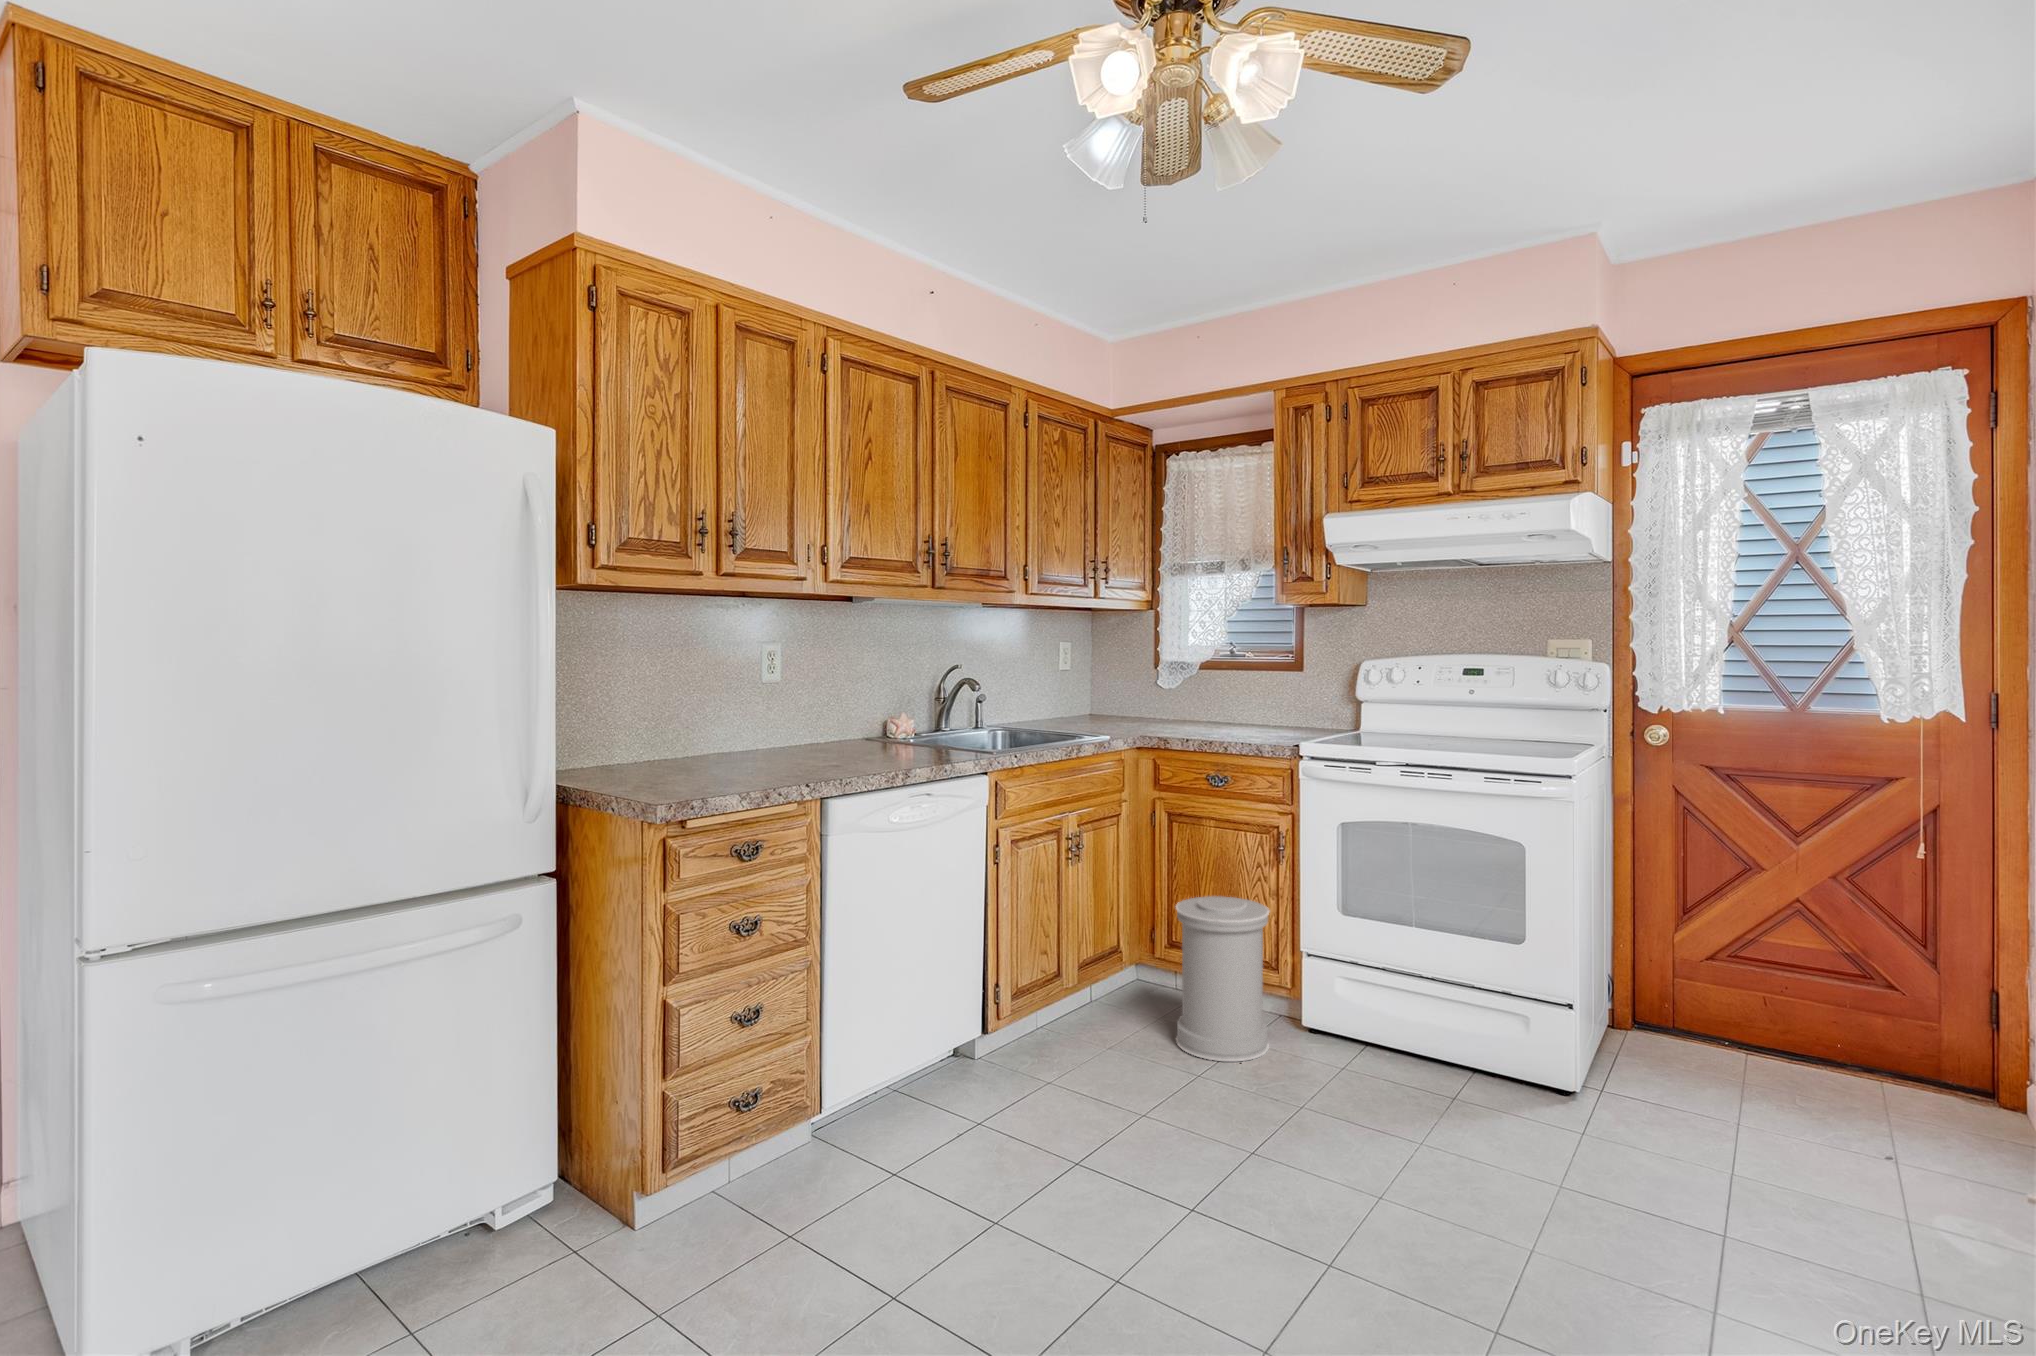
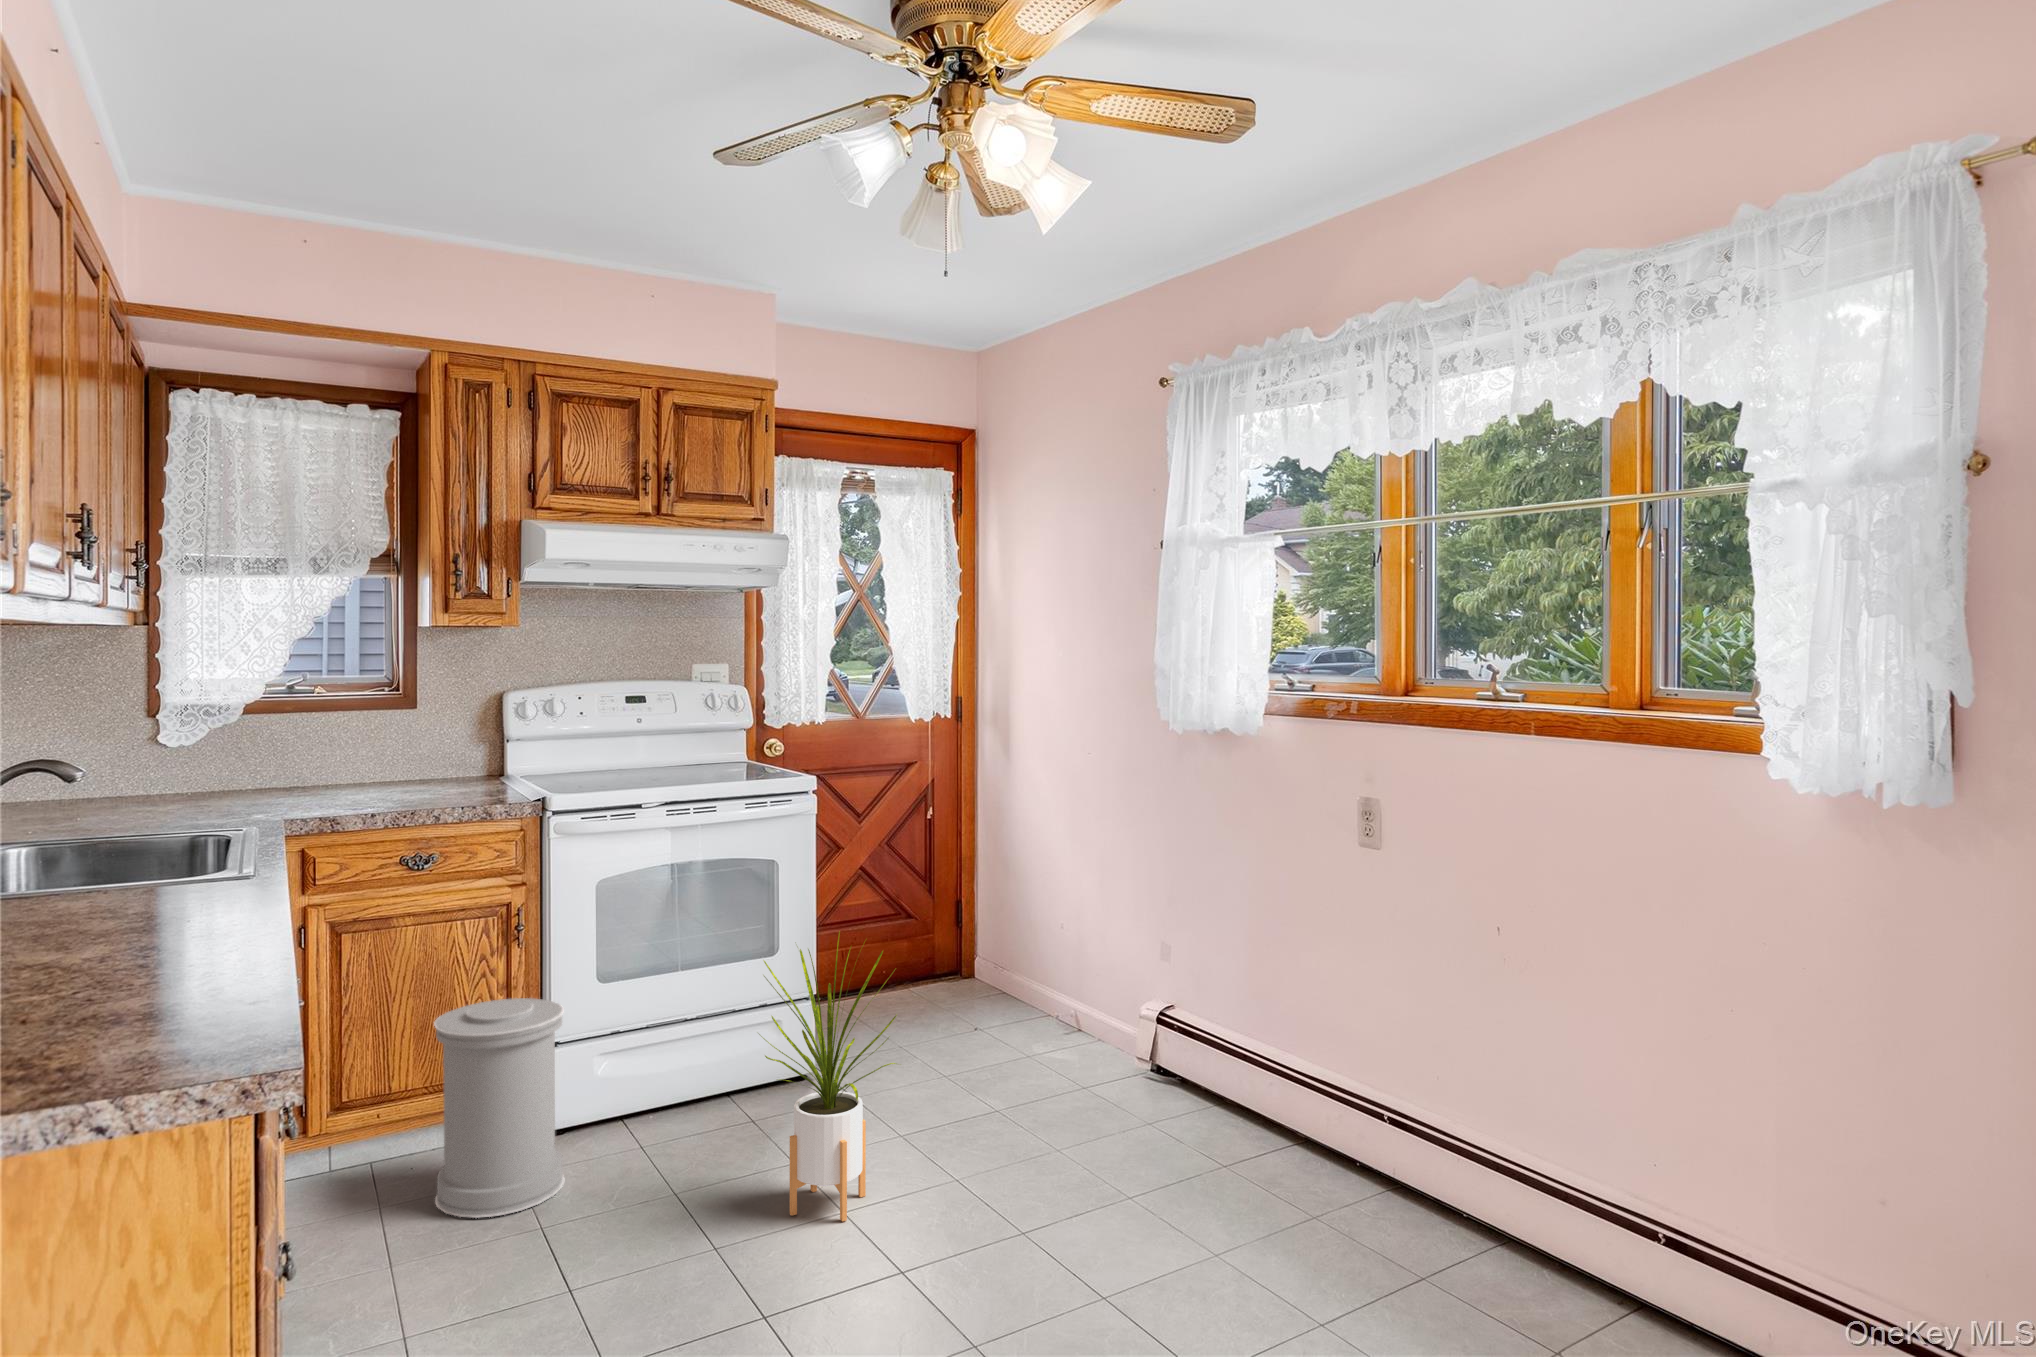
house plant: none [1301,902,1457,1194] -> present [759,932,897,1221]

